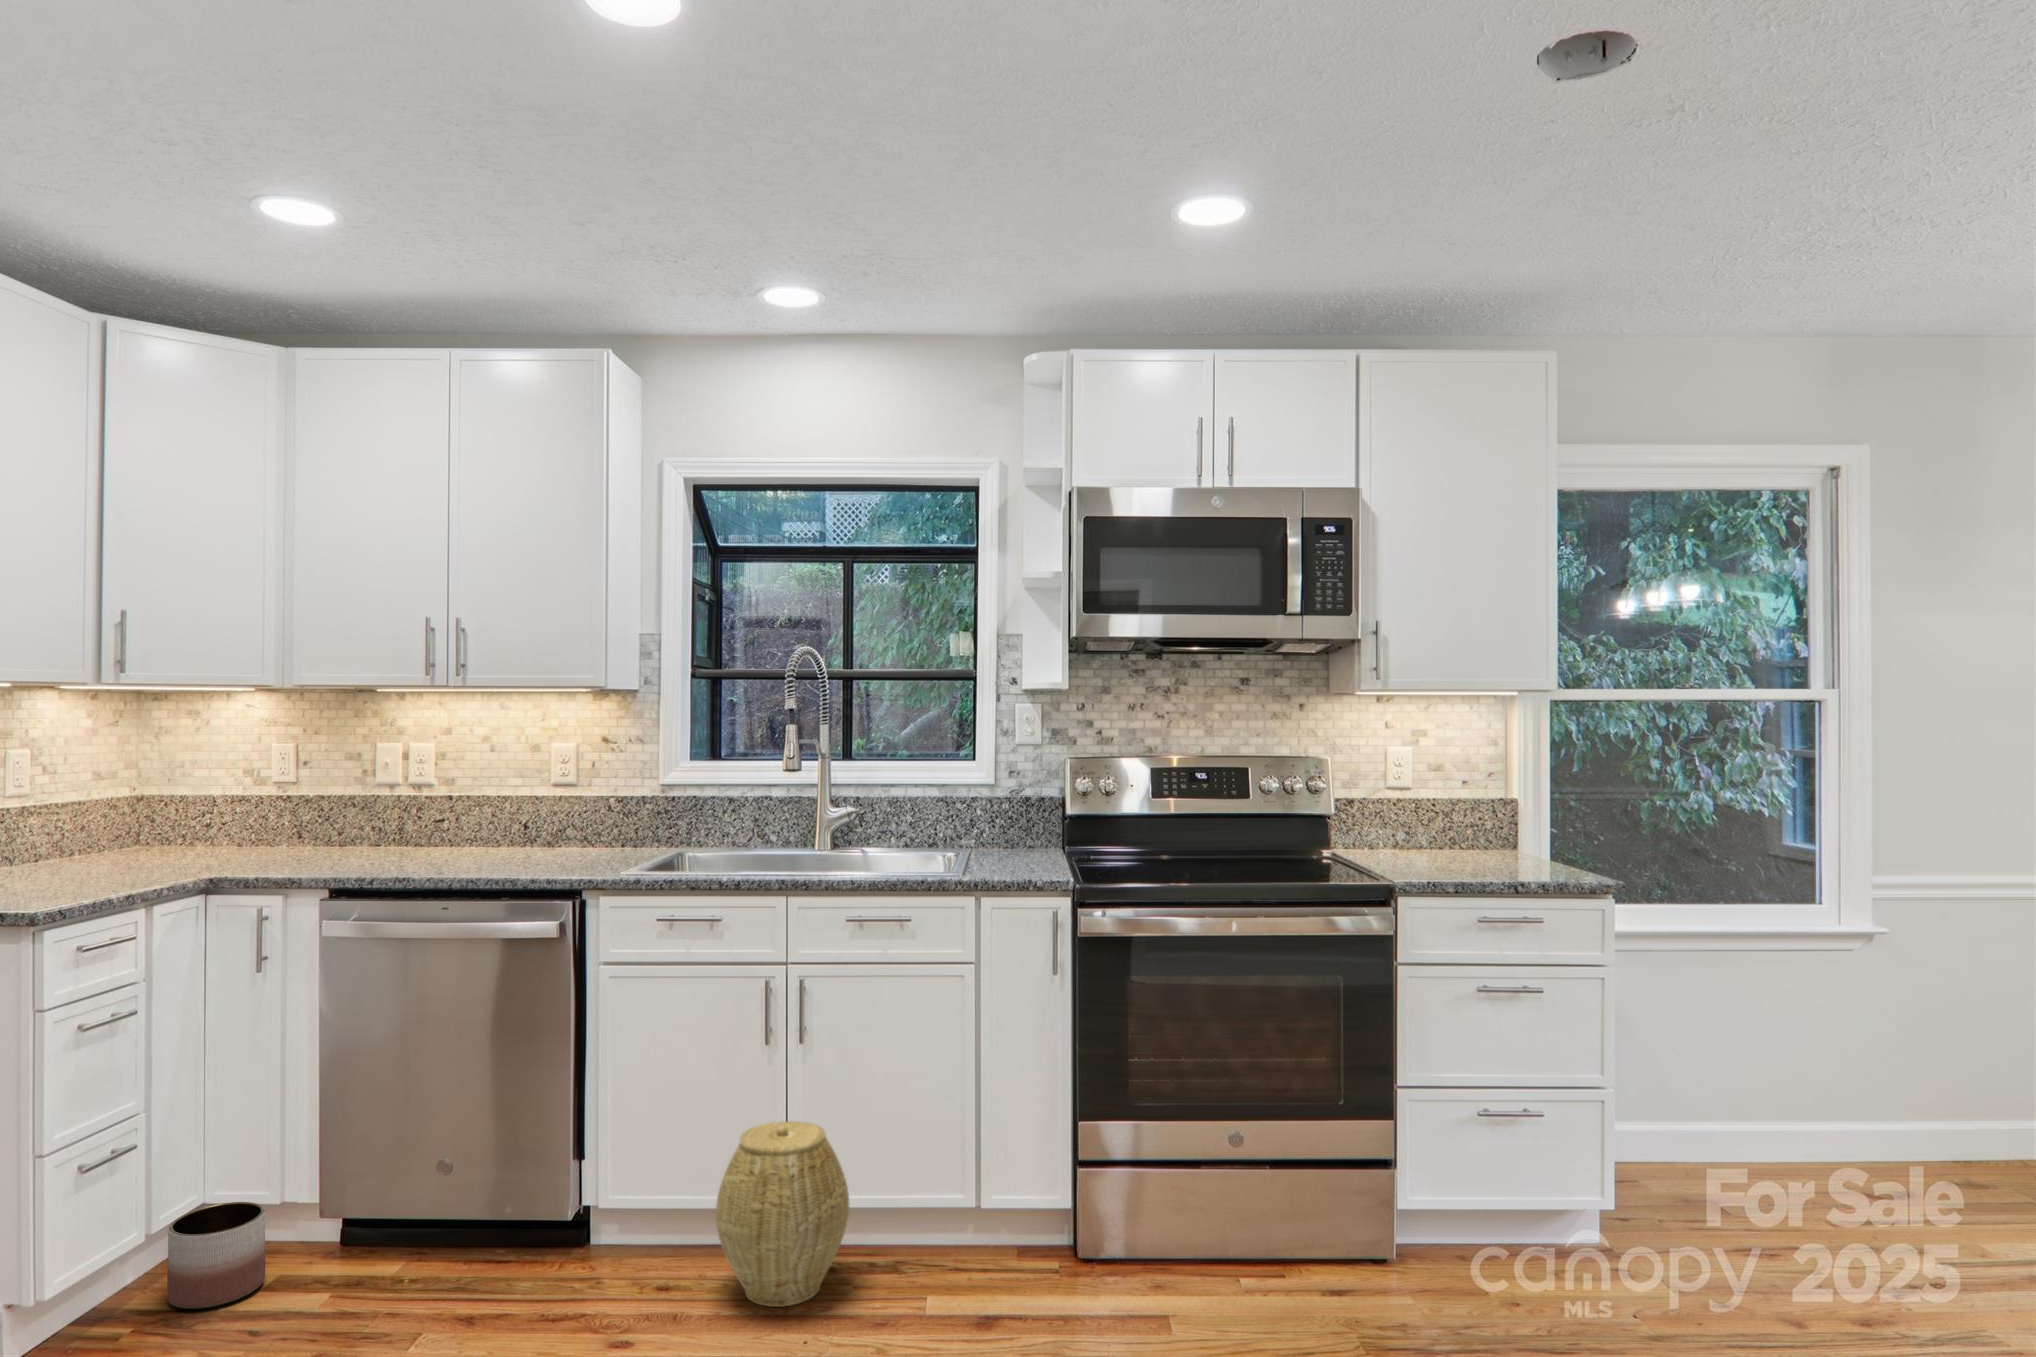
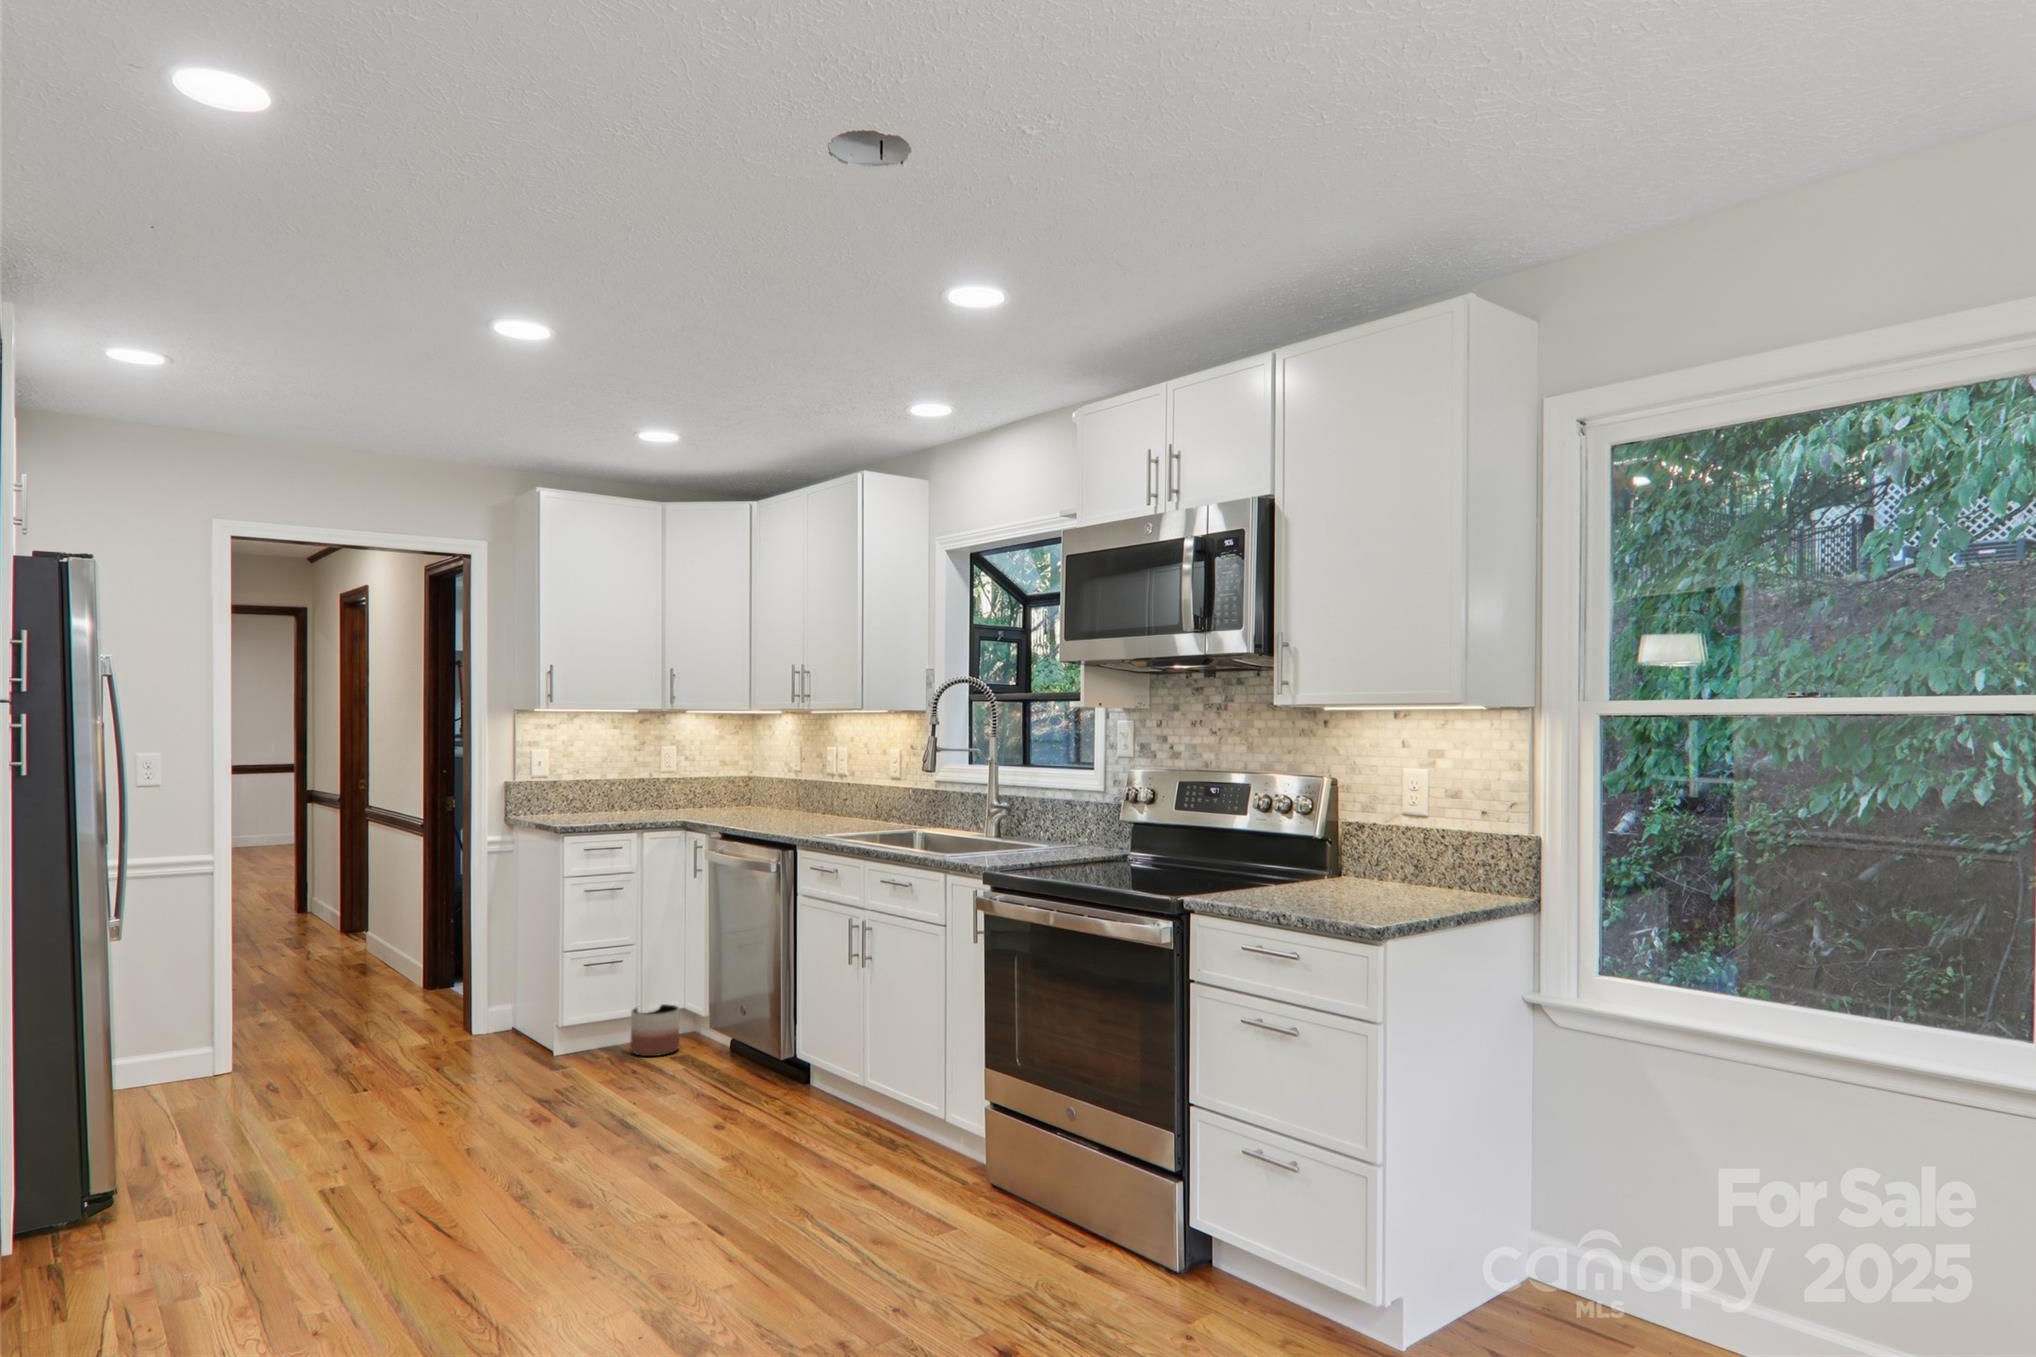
woven basket: present [716,1121,849,1307] -> none [773,1016,867,1141]

